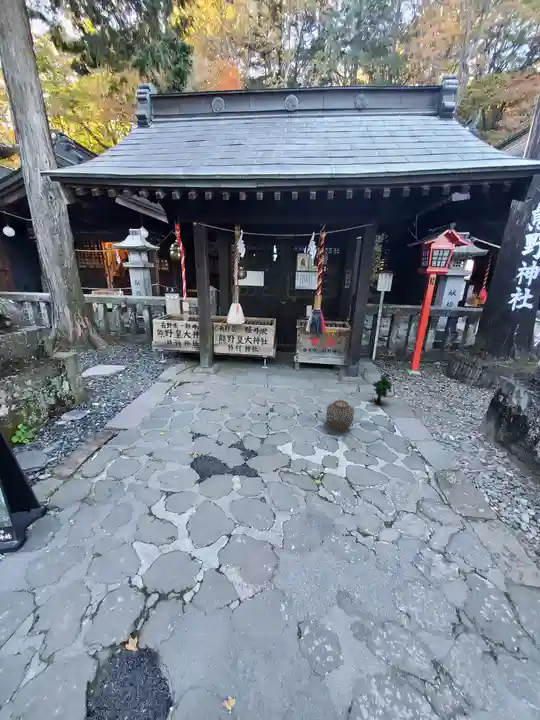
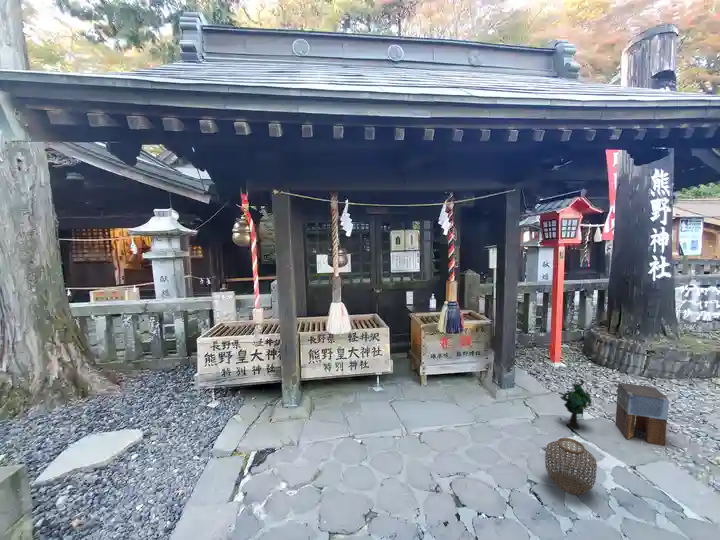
stool: none [406,380,440,422] -> present [616,383,669,445]

